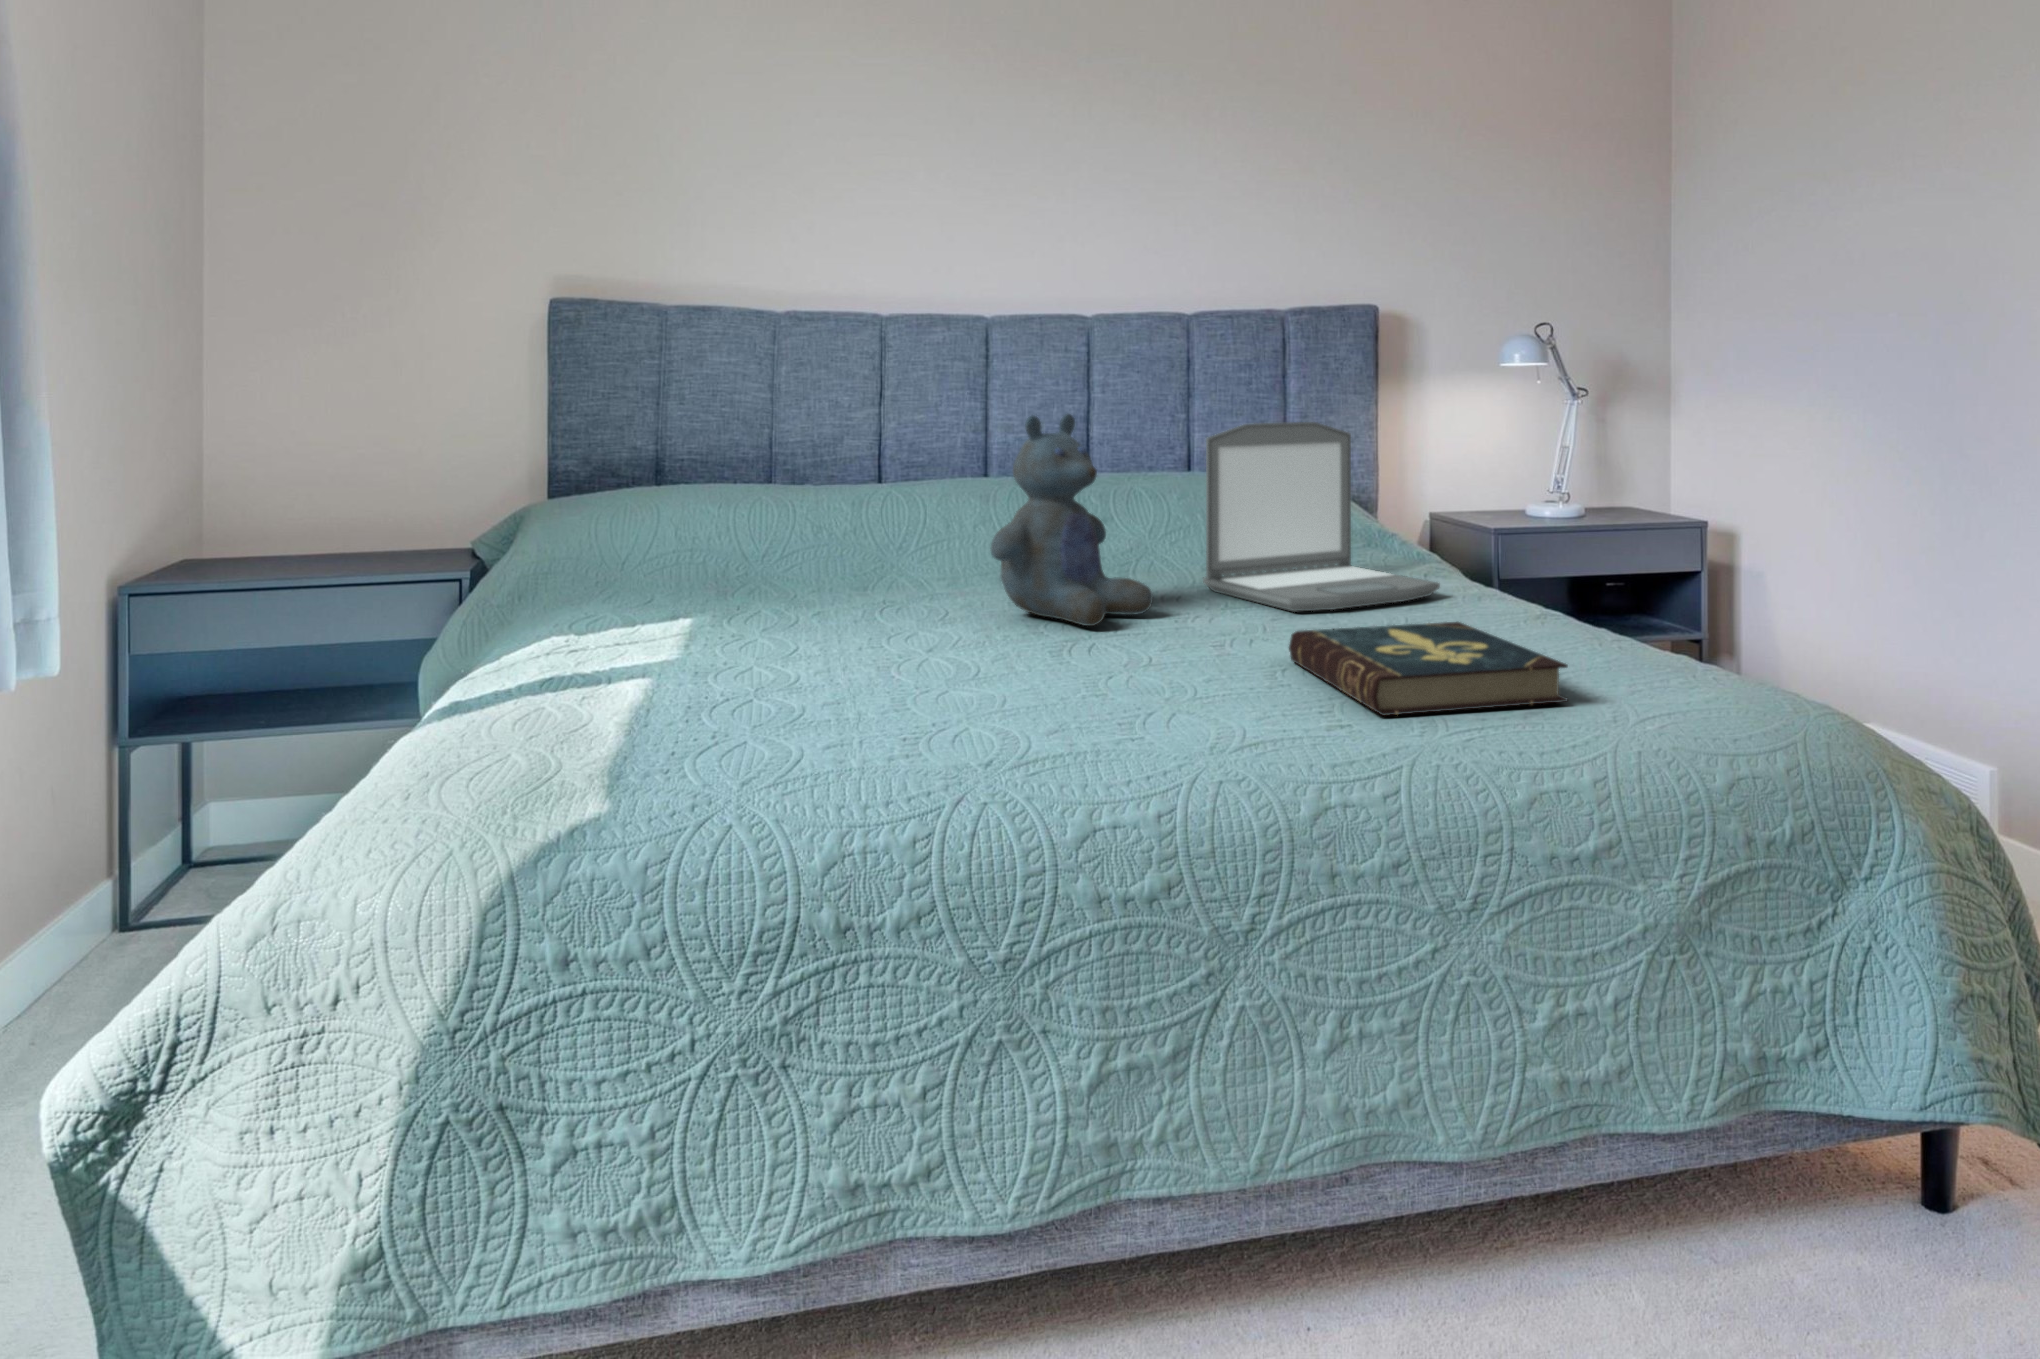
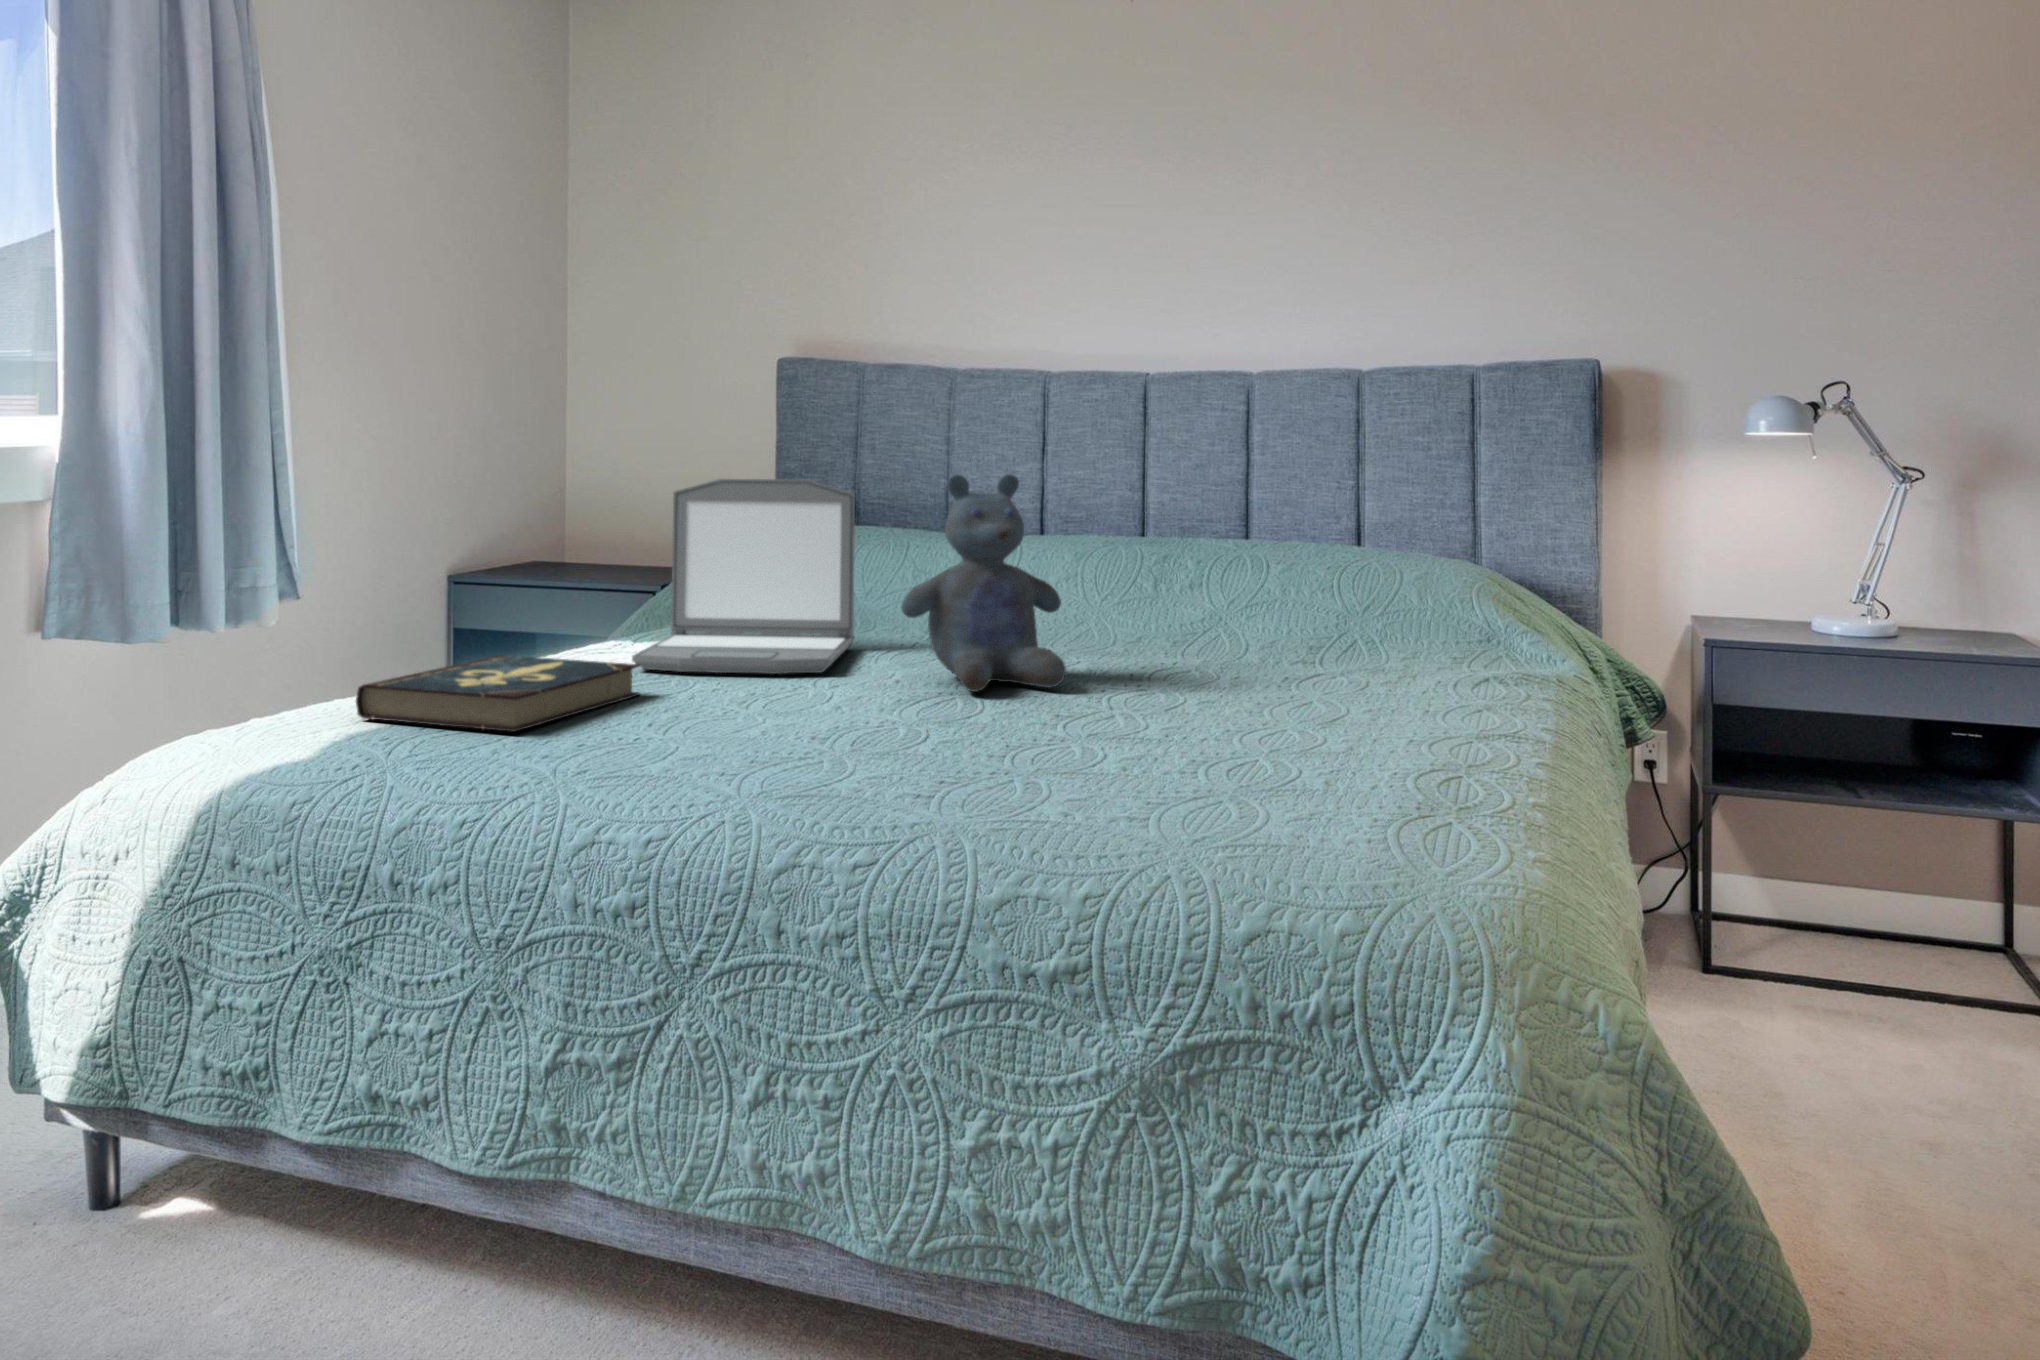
laptop: present [1203,422,1440,612] -> present [632,479,855,674]
book: present [1289,622,1568,716] -> present [356,655,640,732]

